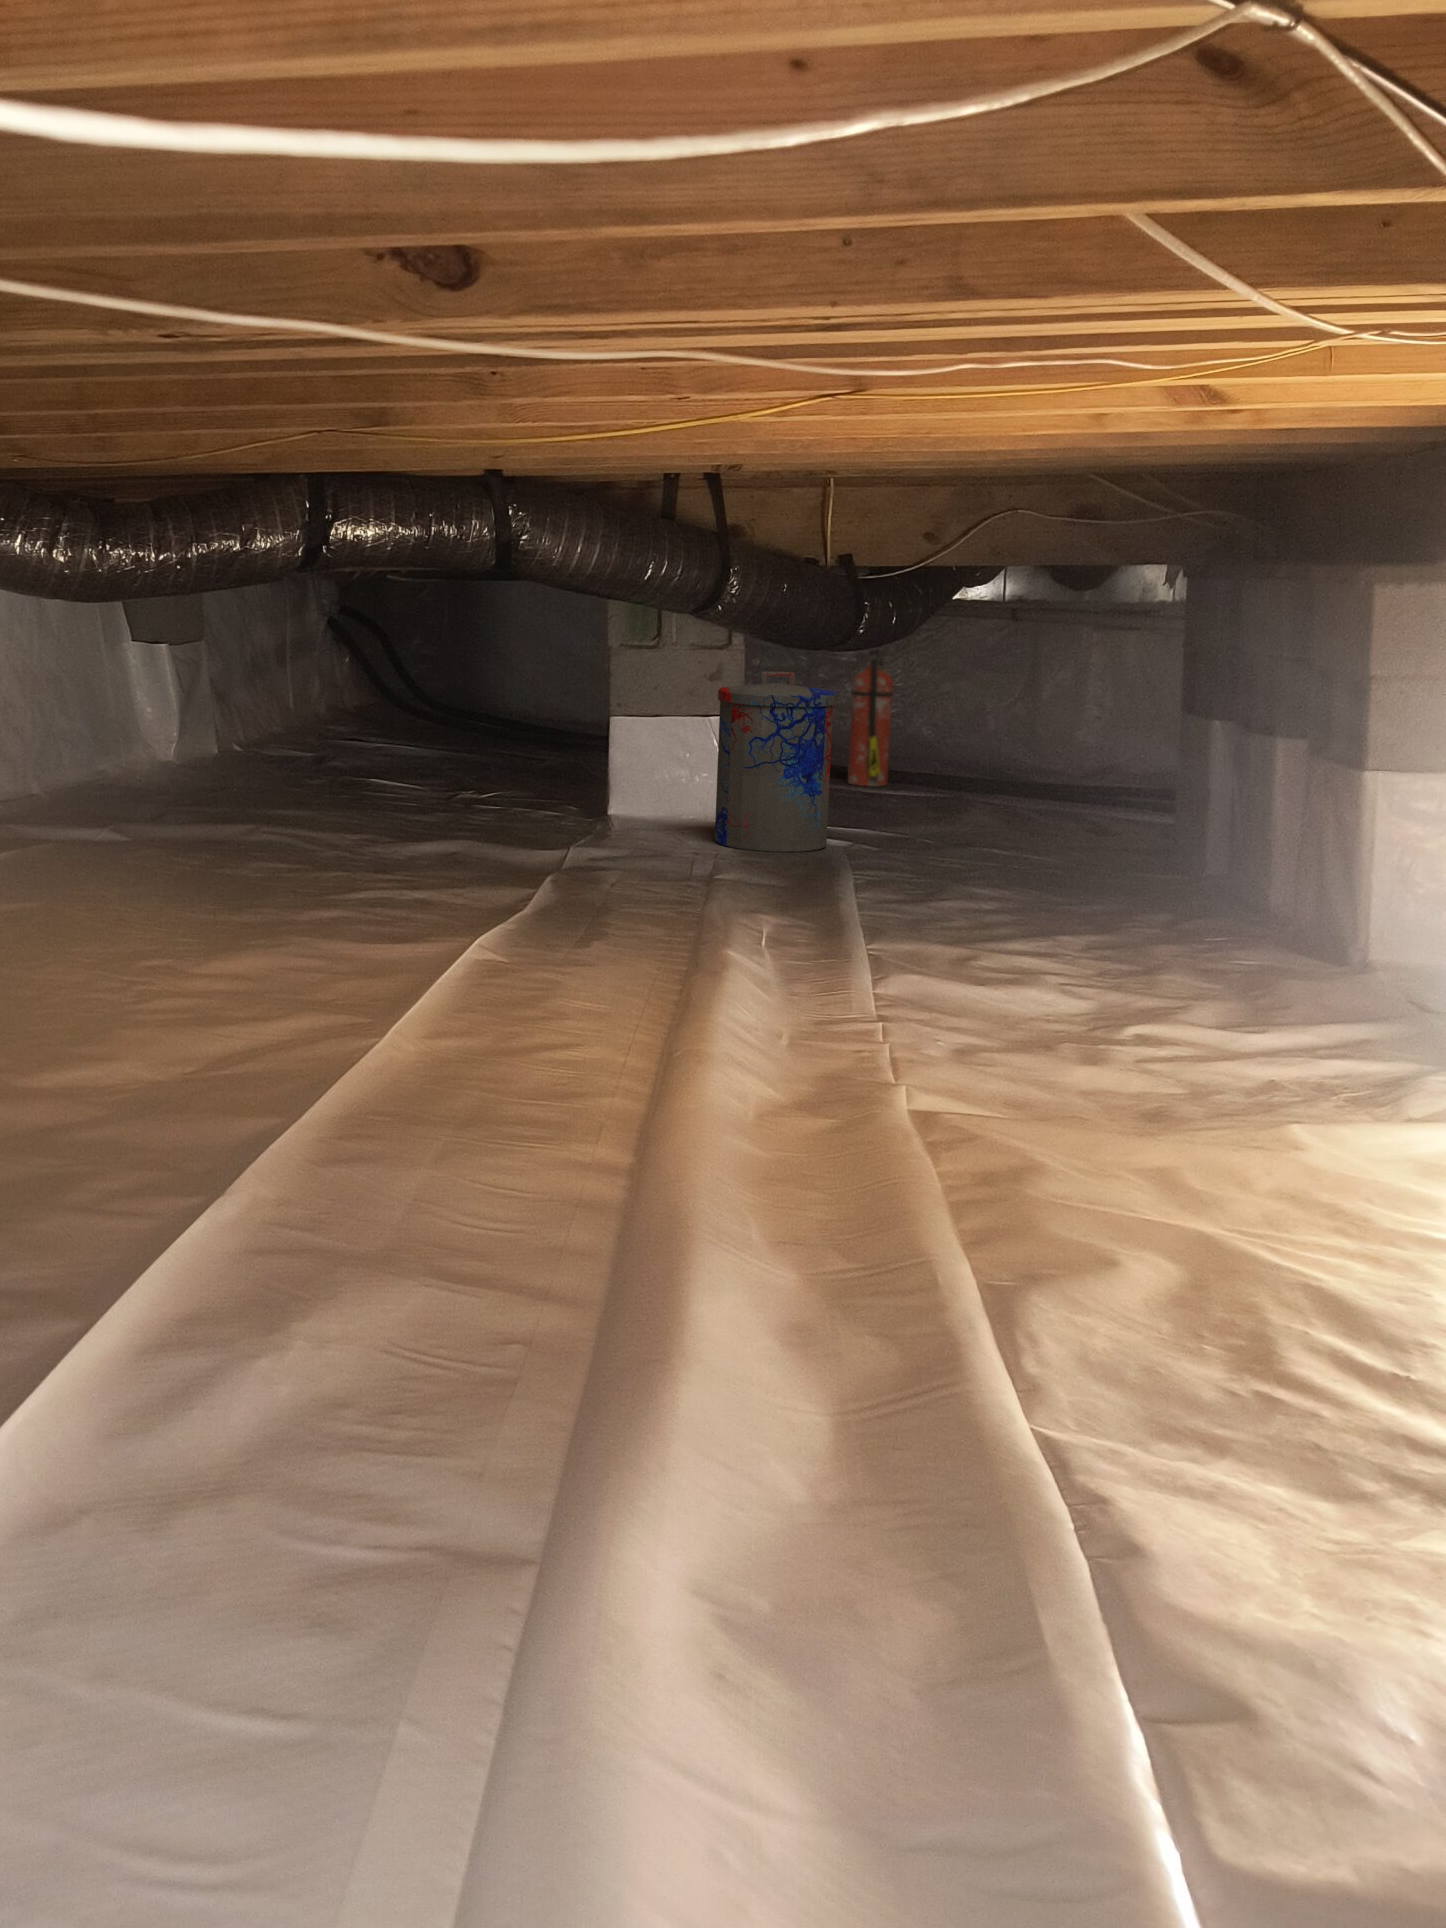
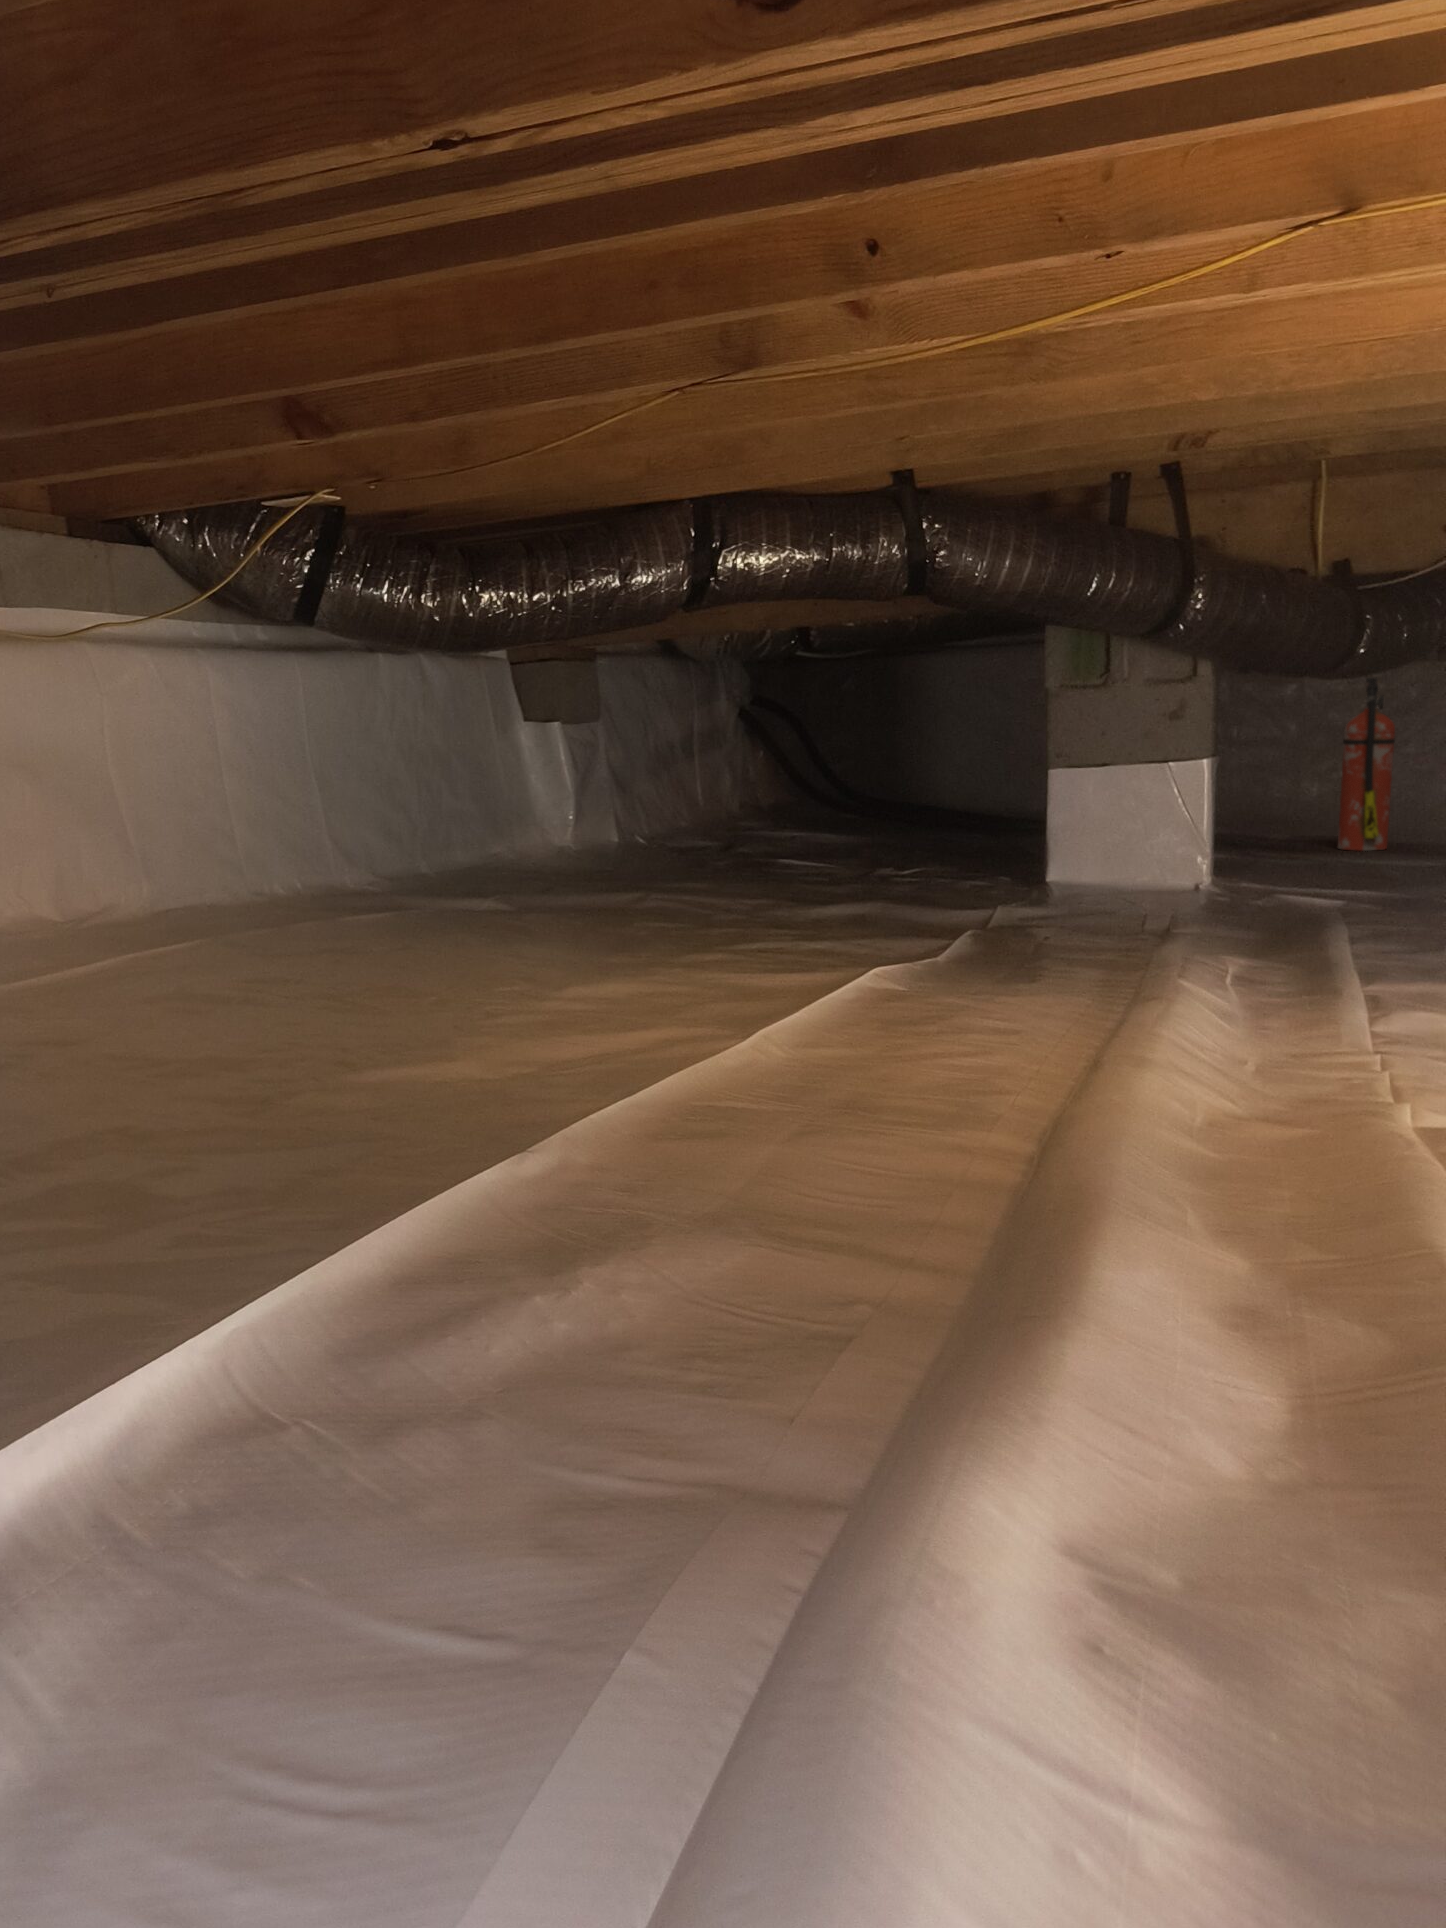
trash can: present [715,671,836,852] -> none [1172,698,1322,908]

